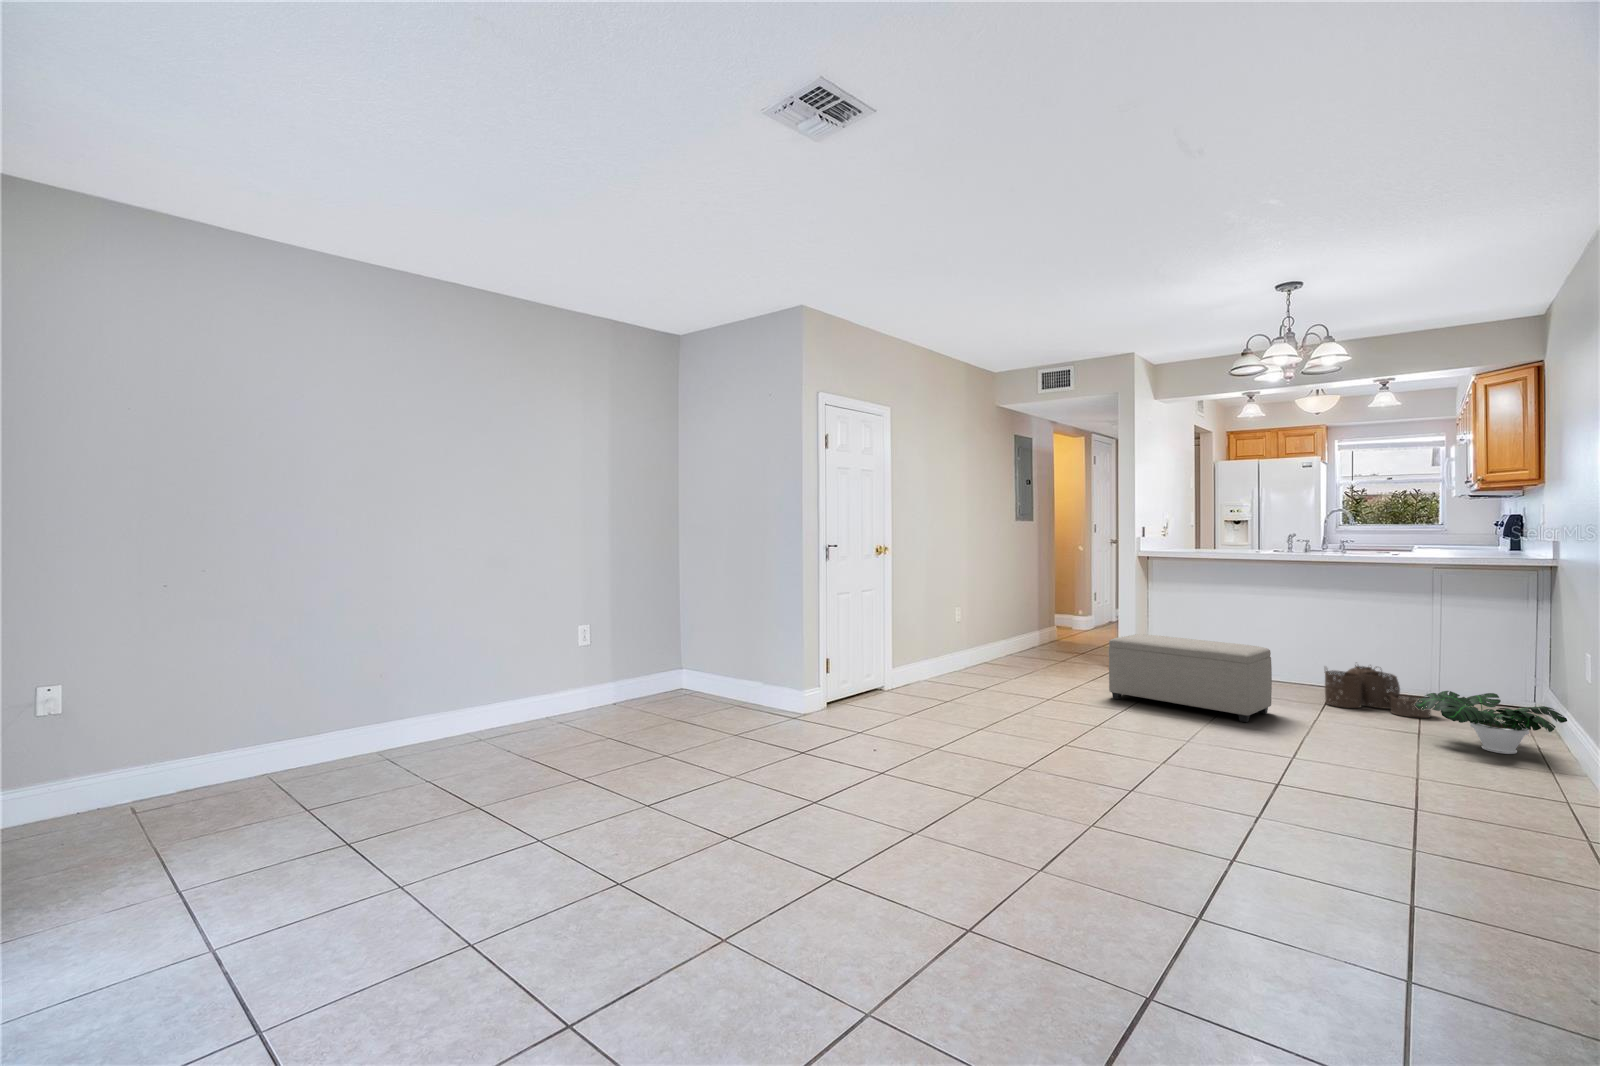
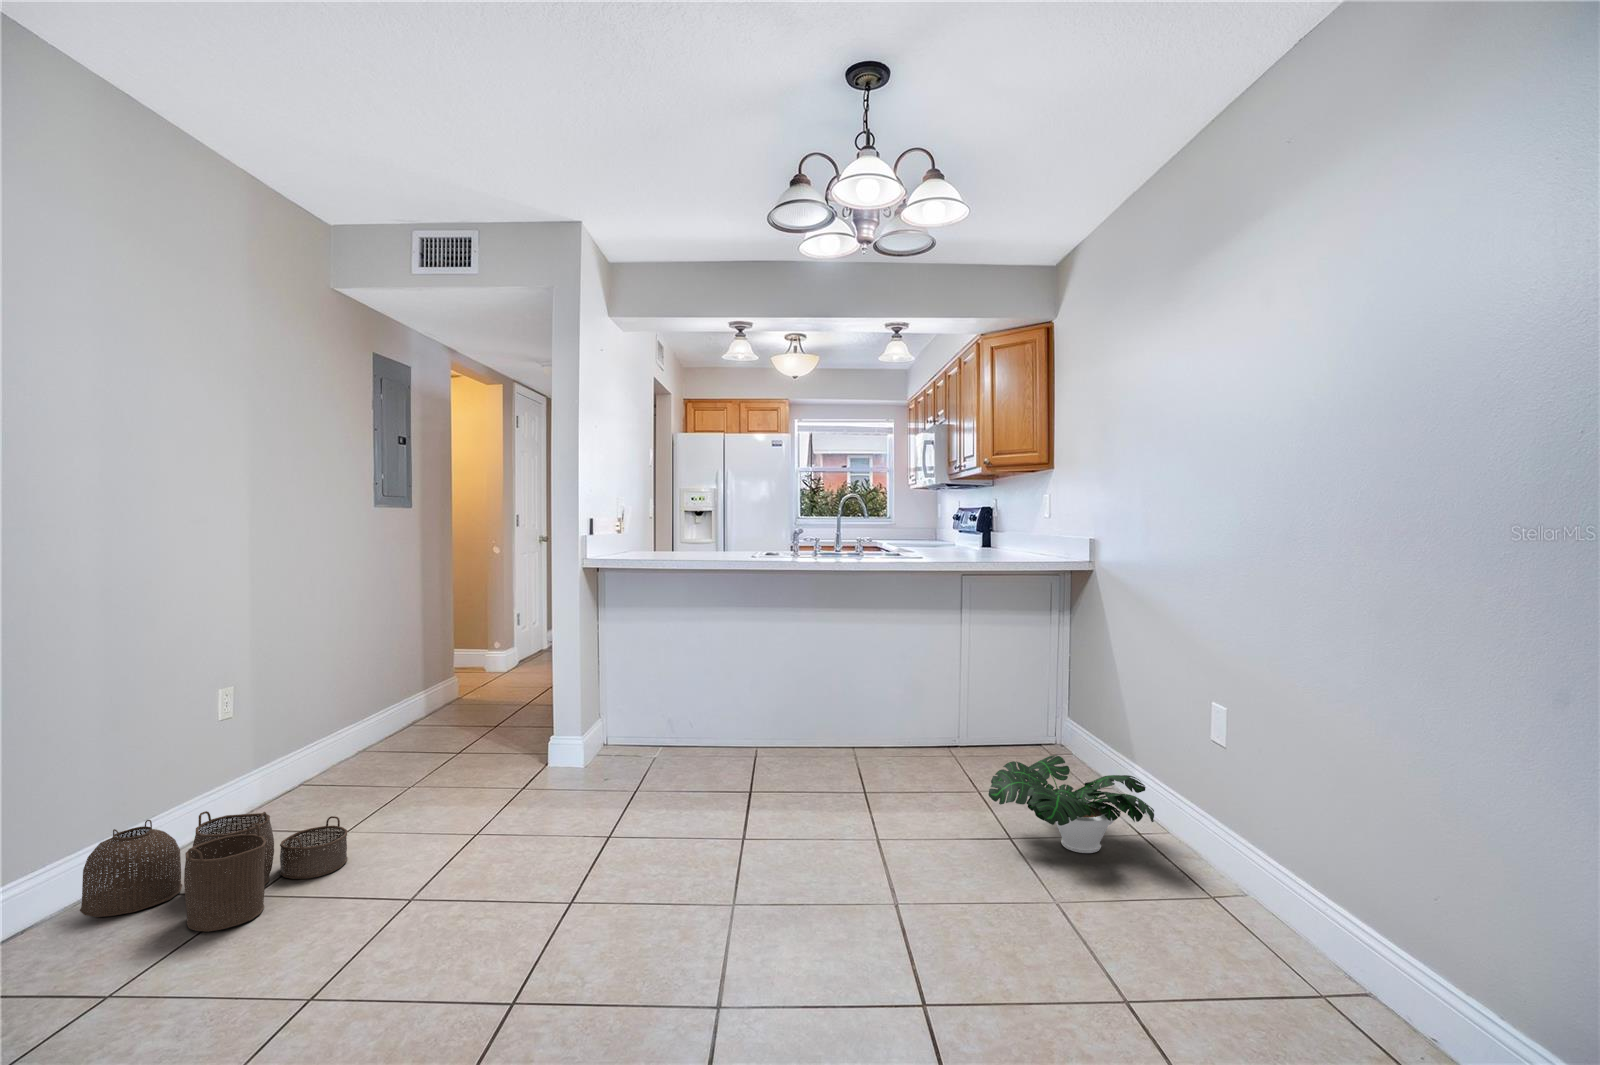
ottoman: present [1109,634,1272,722] -> none [536,714,798,871]
woven basket: present [1325,665,1431,718] -> present [80,811,347,932]

